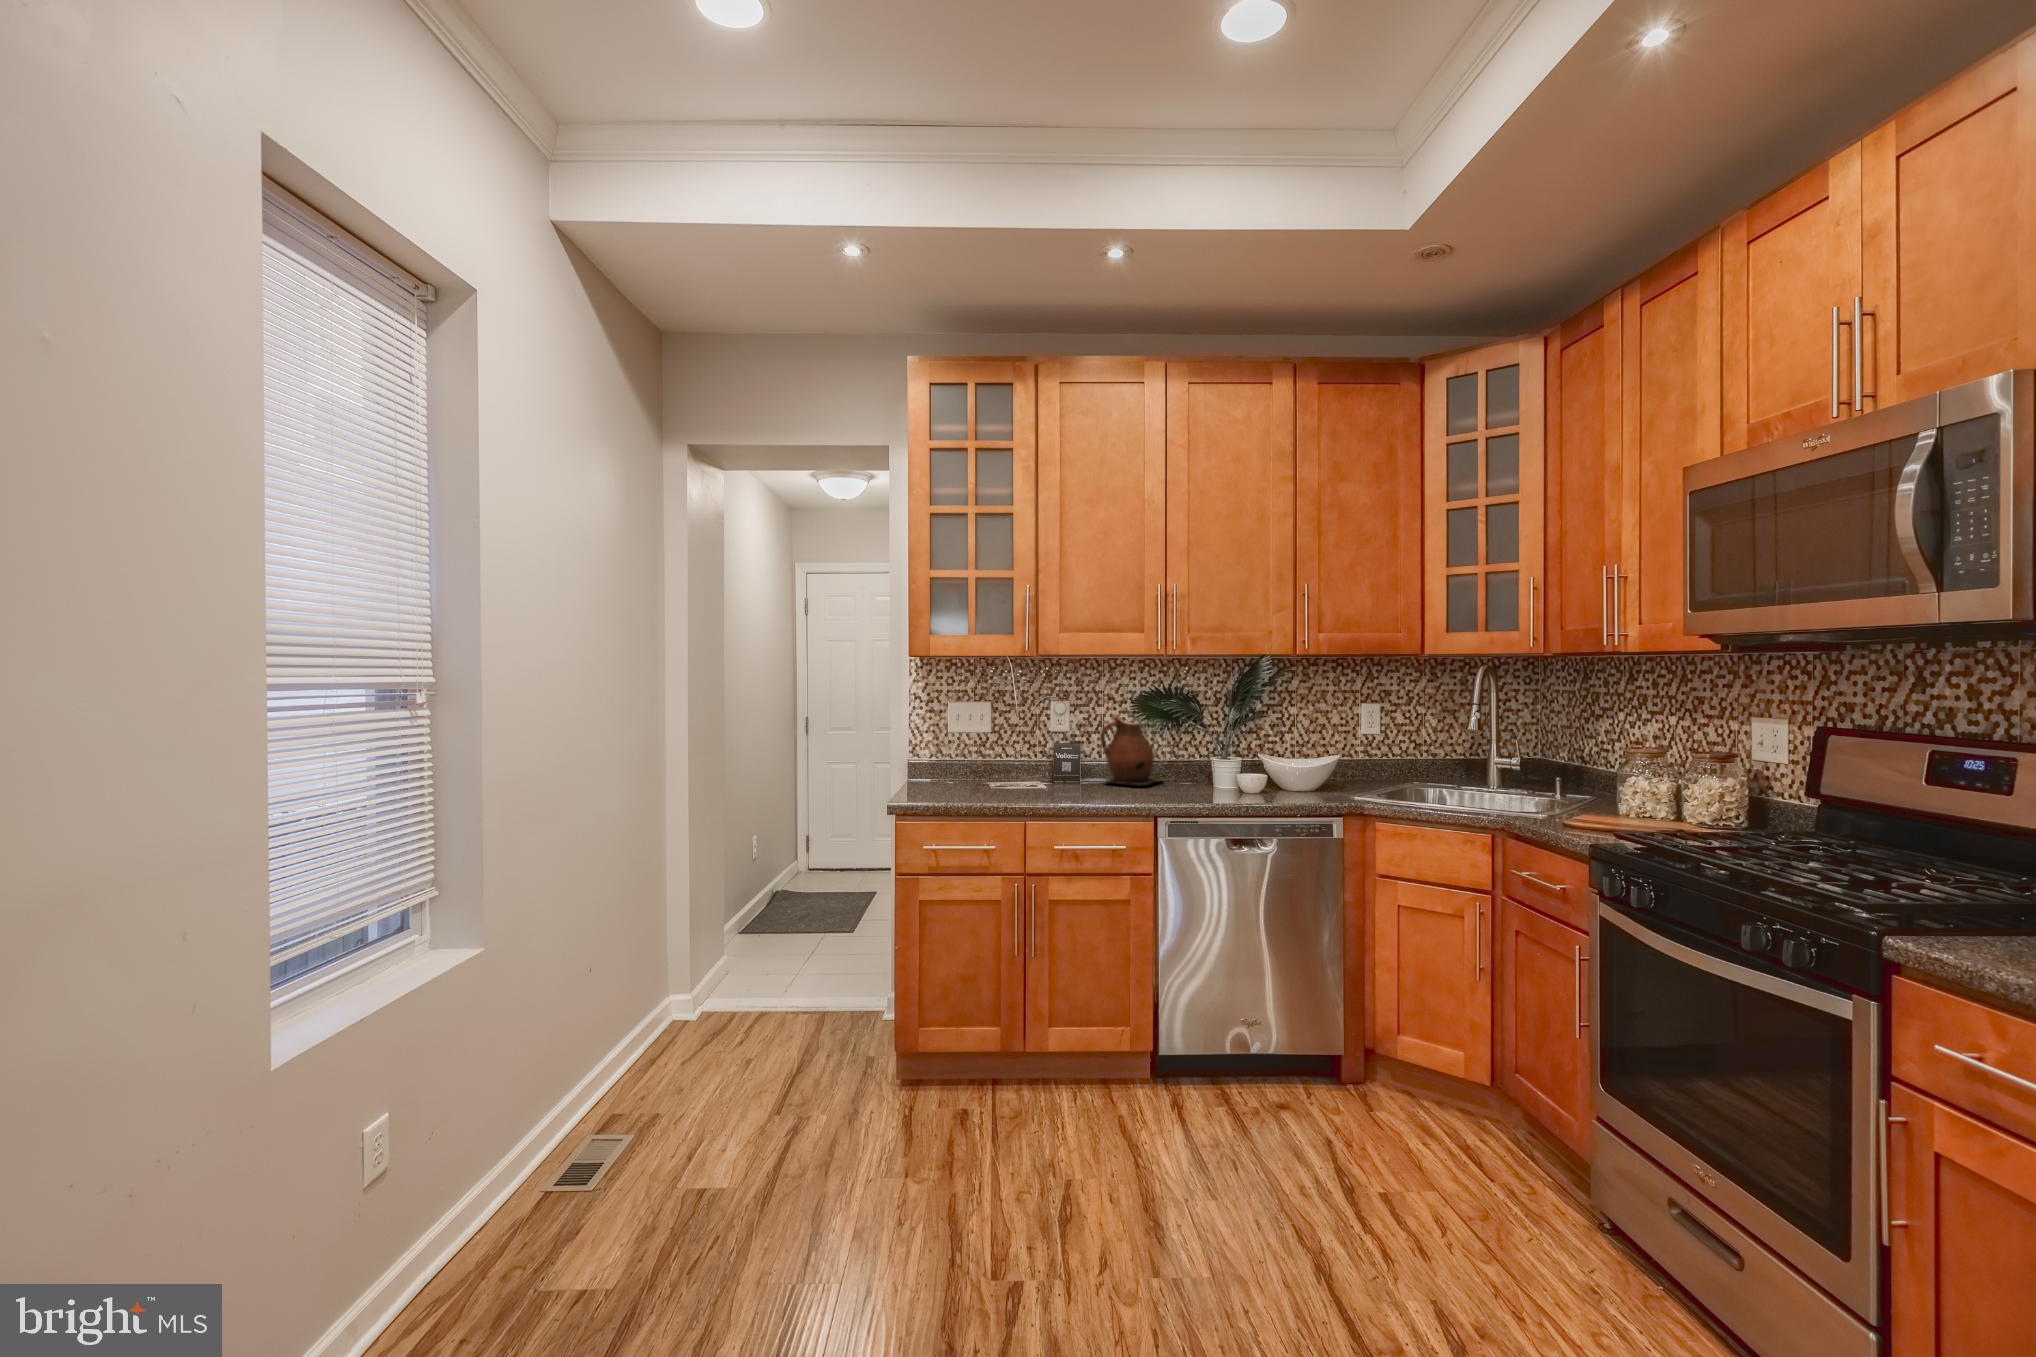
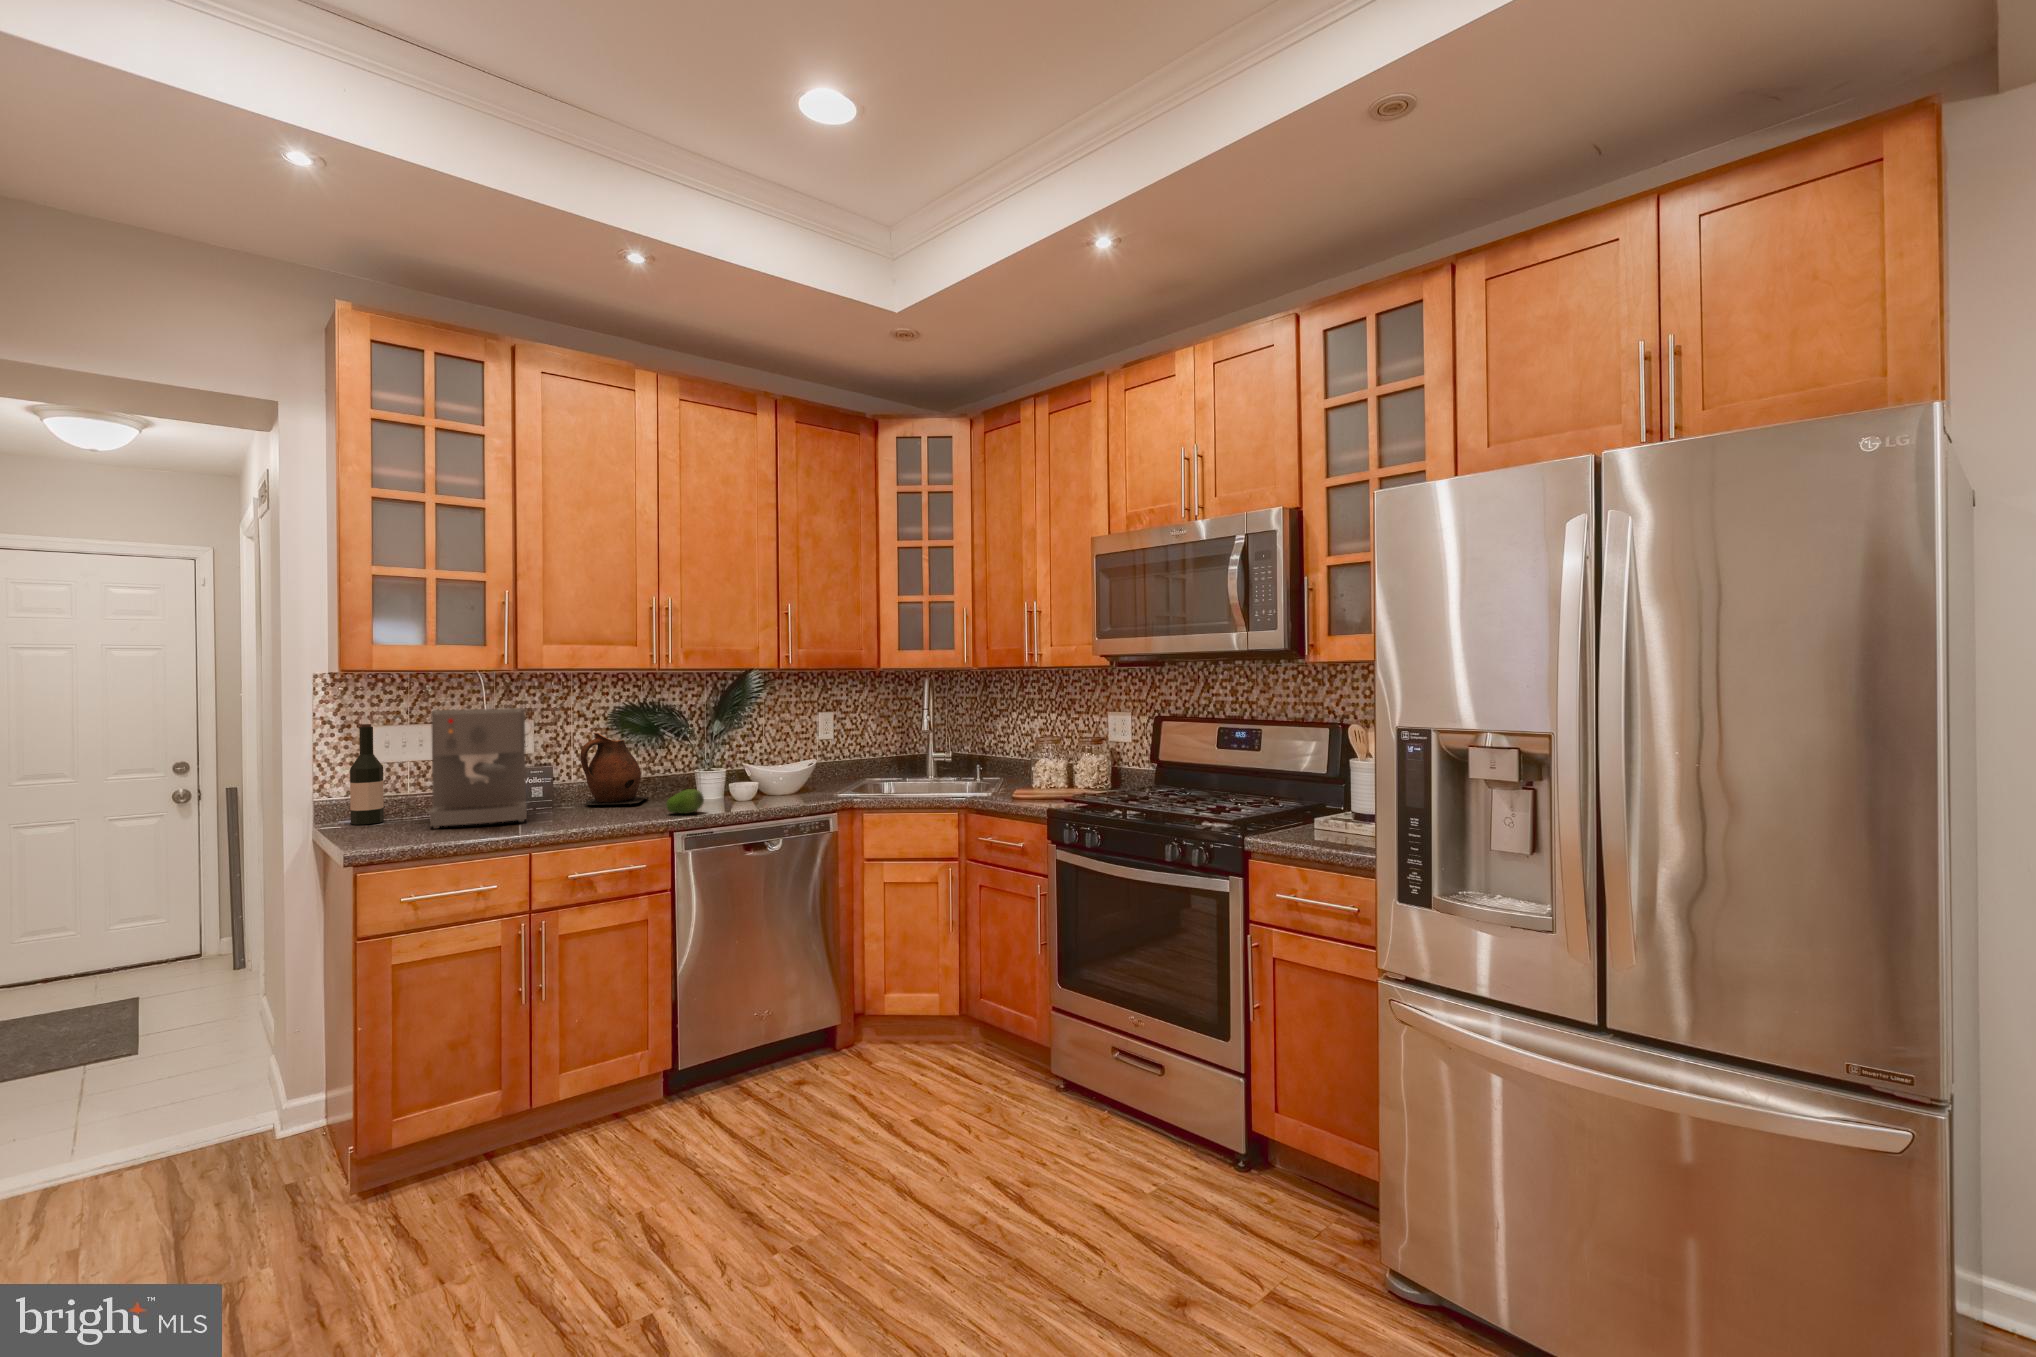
coffee maker: none [968,691,1052,792] -> present [430,708,527,829]
wine bottle: none [928,701,950,782] -> present [350,724,384,825]
fruit: none [1157,776,1193,800] -> present [666,789,704,814]

